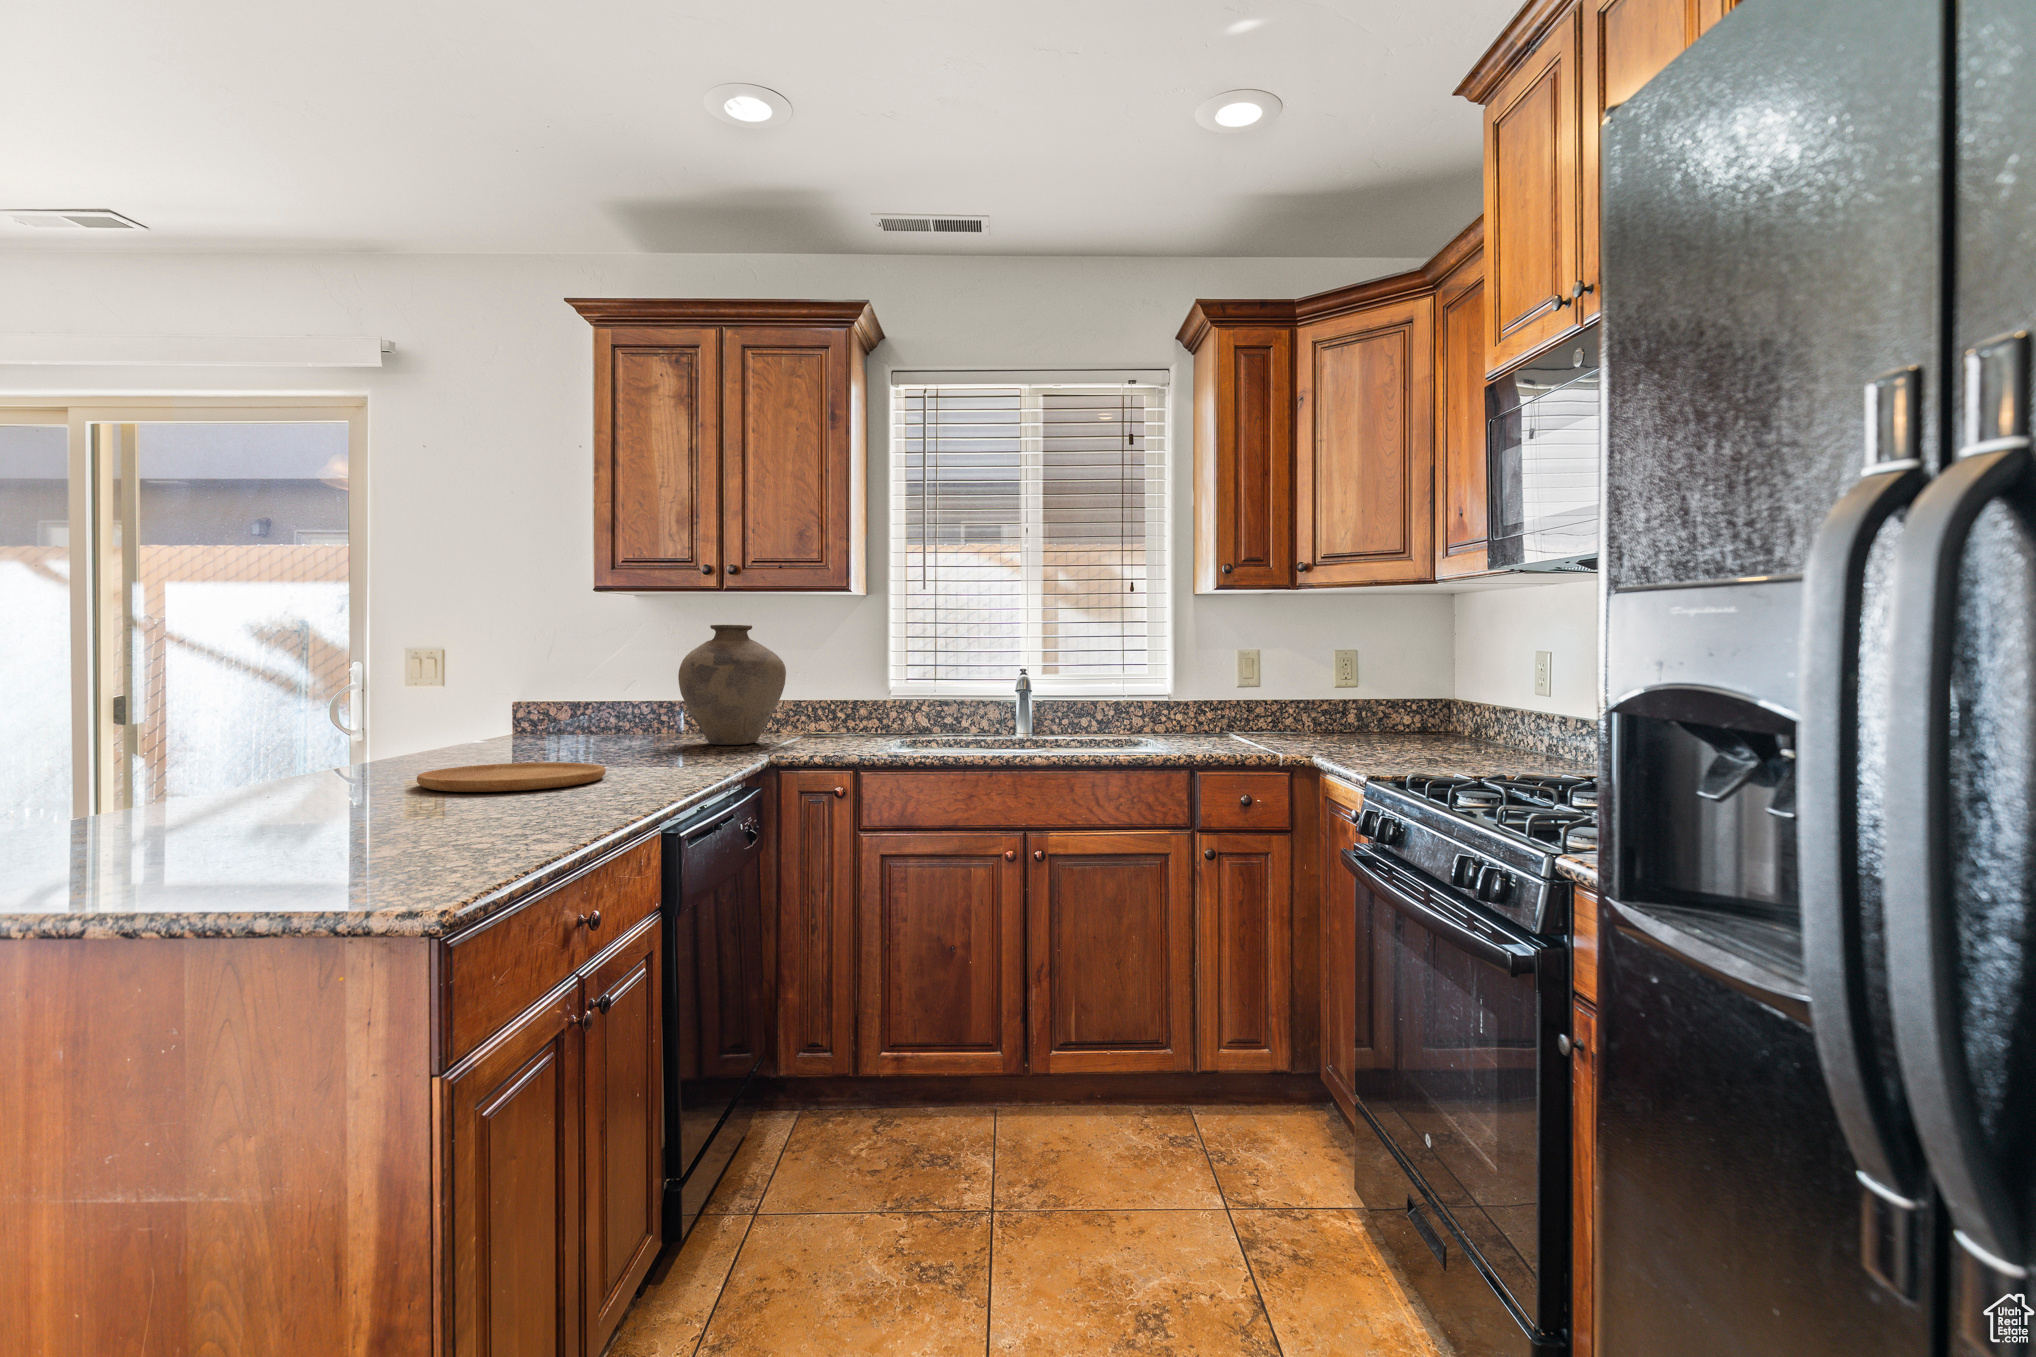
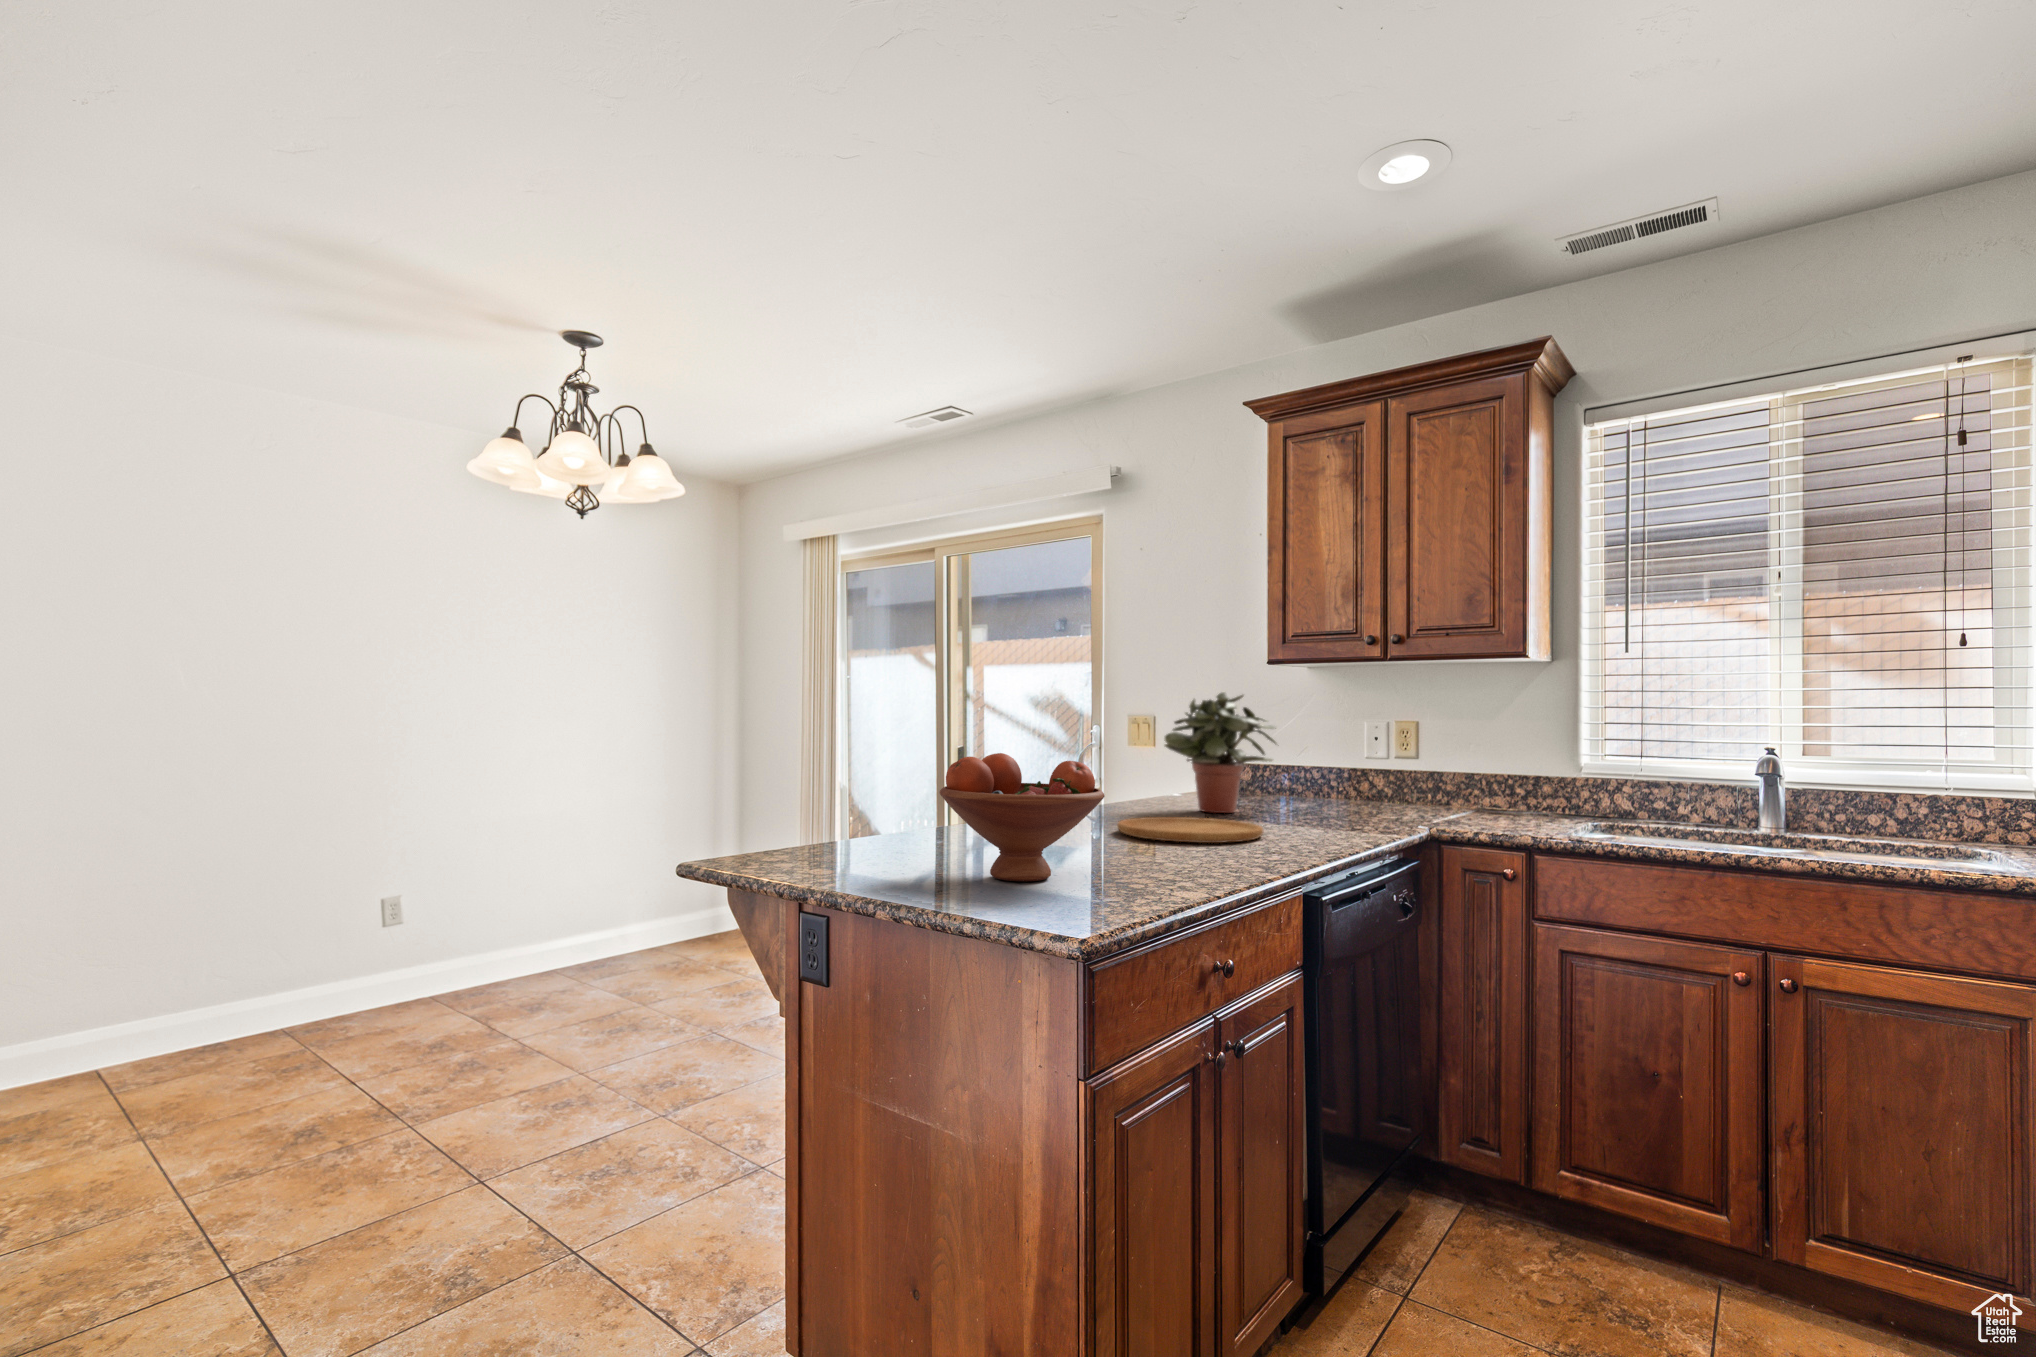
potted plant: none [470,622,612,757] -> present [1165,692,1277,813]
vase: present [678,625,786,745] -> none [1343,693,1454,815]
fruit bowl: none [134,692,418,864] -> present [940,753,1105,881]

